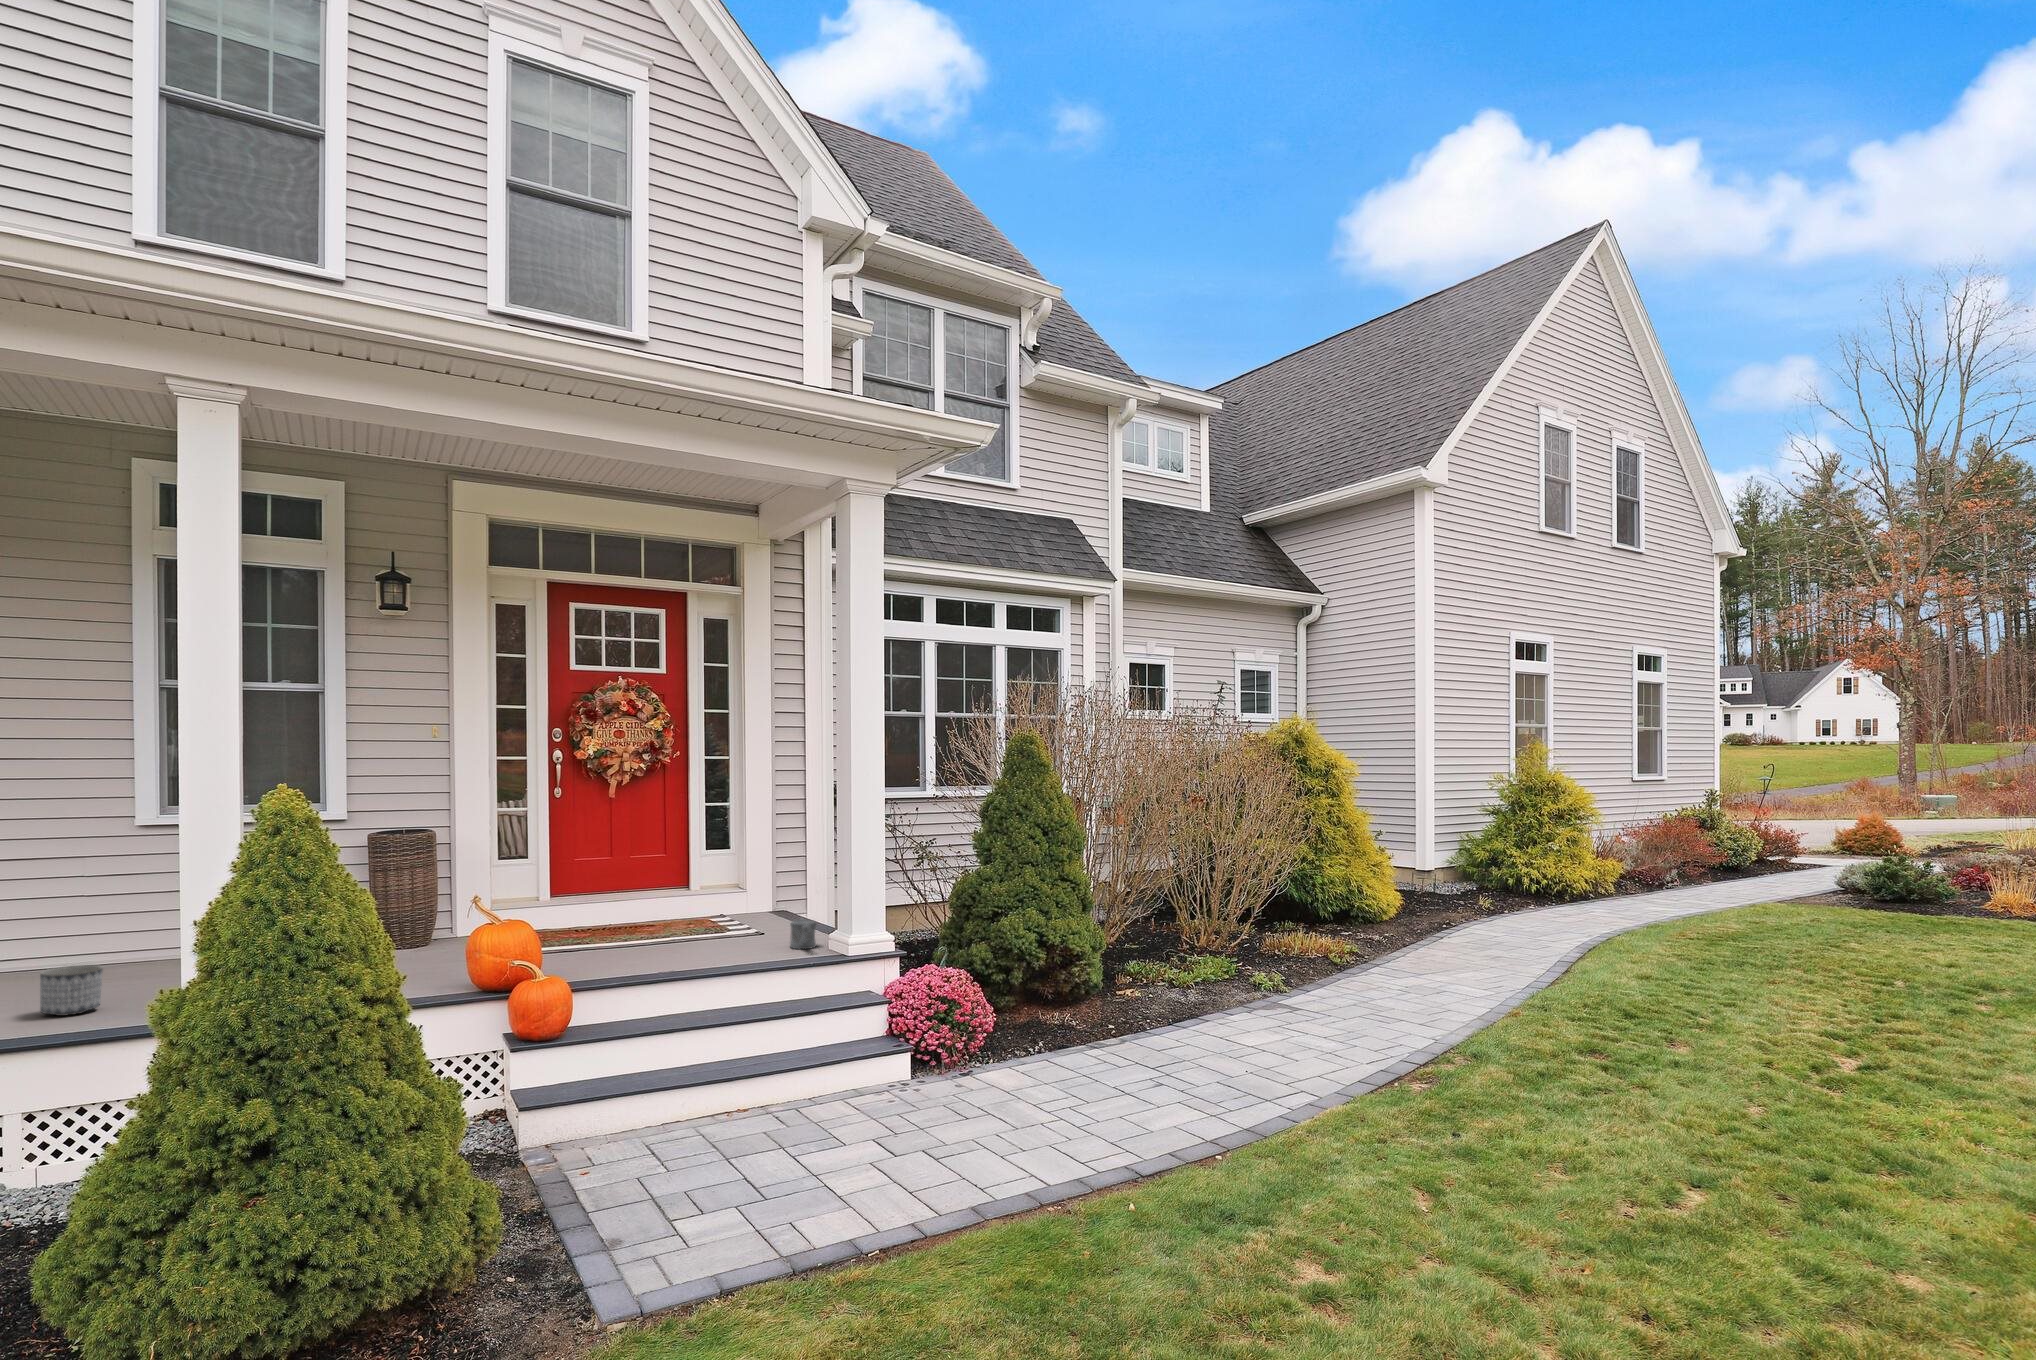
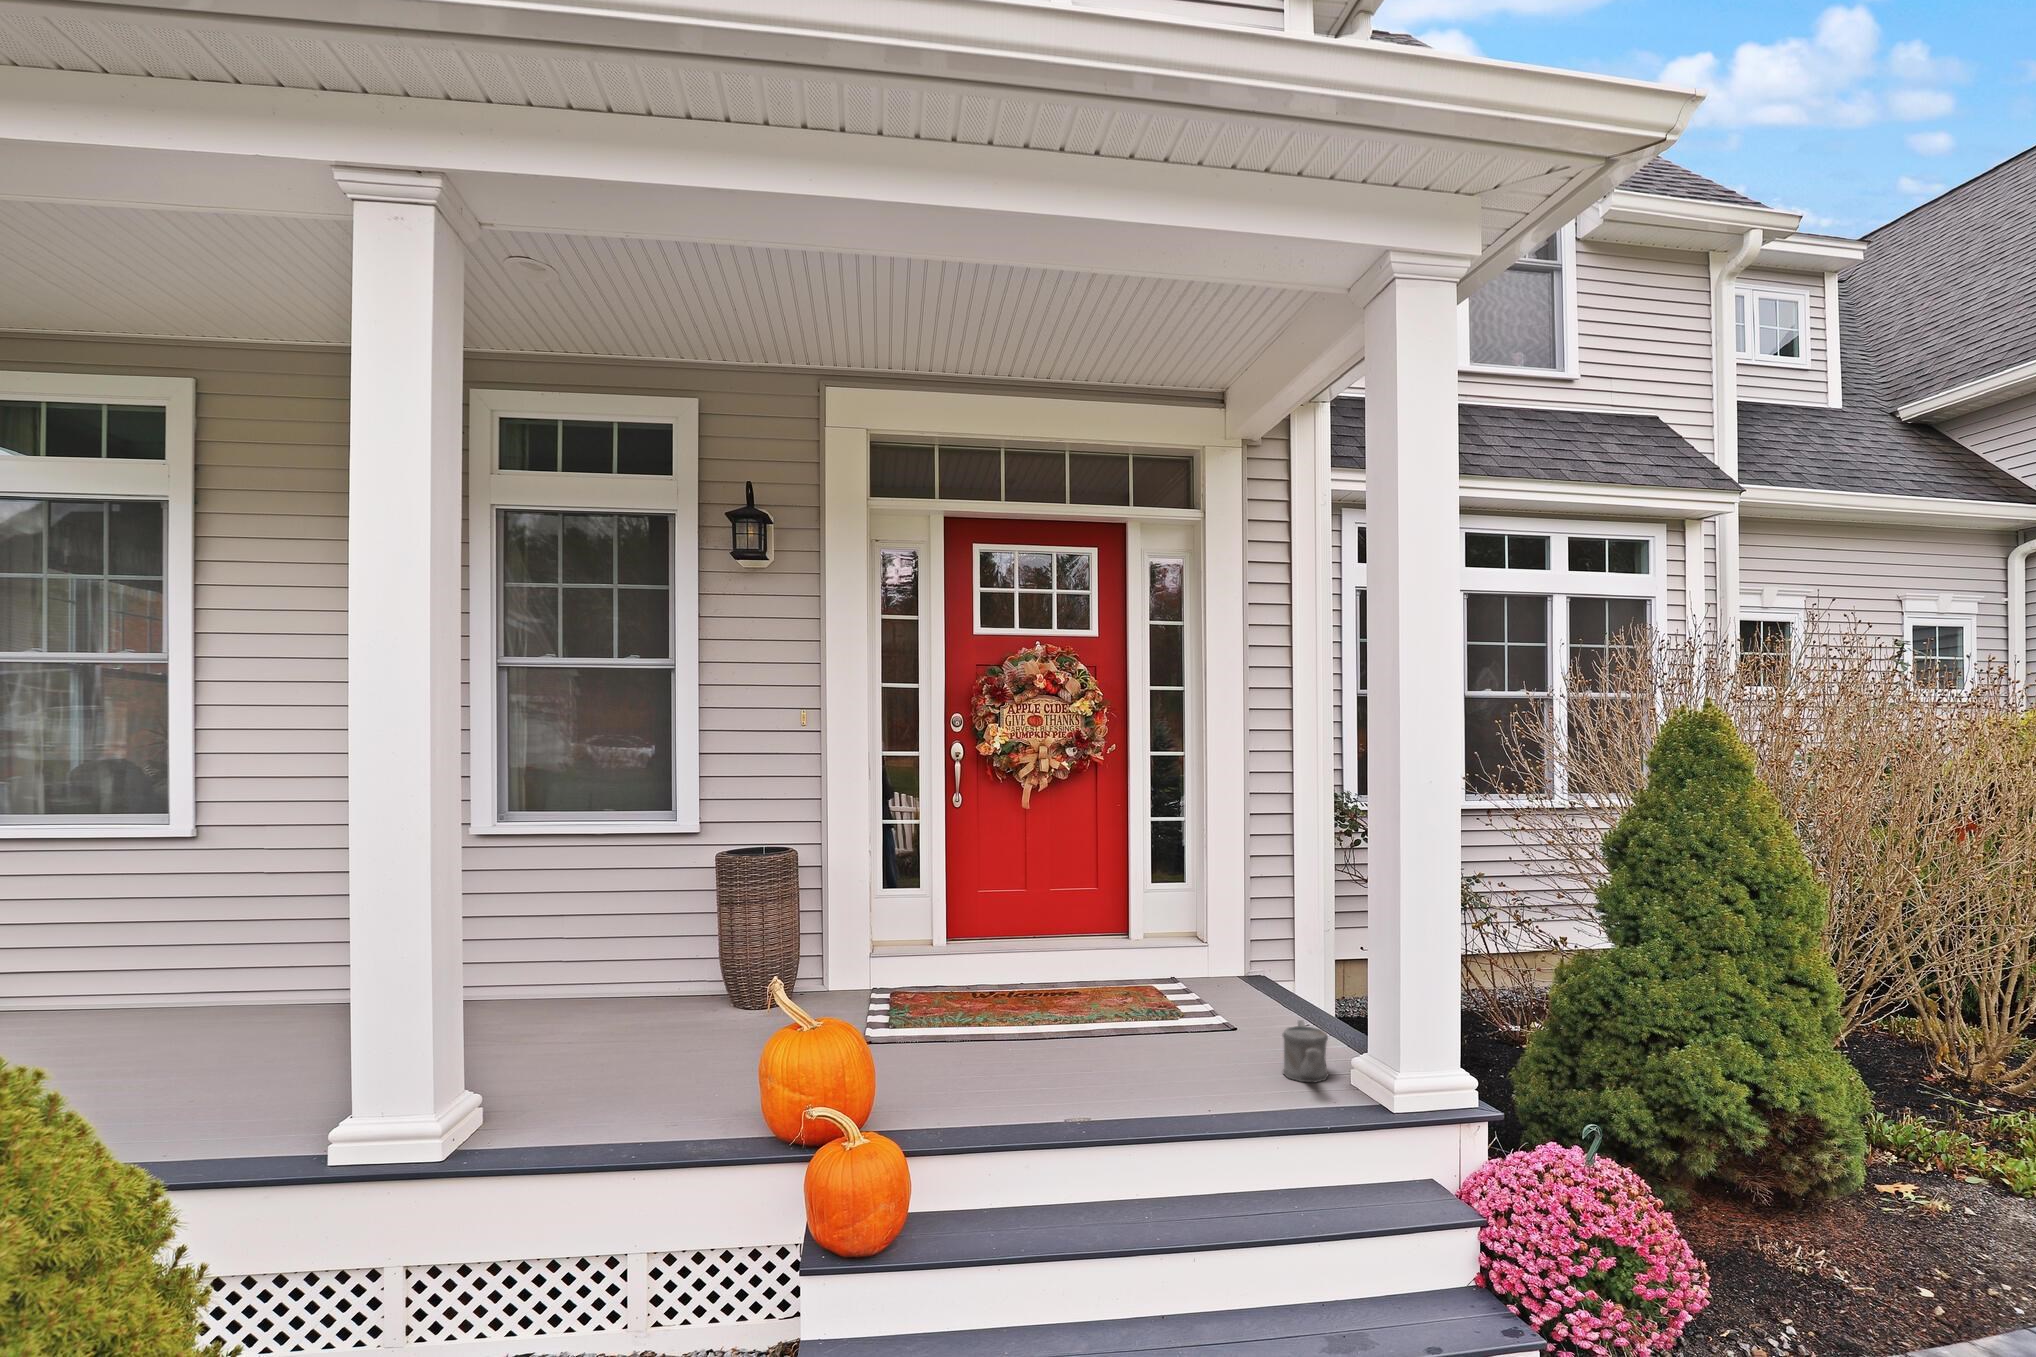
planter: present [40,965,103,1016] -> none [197,1048,286,1129]

